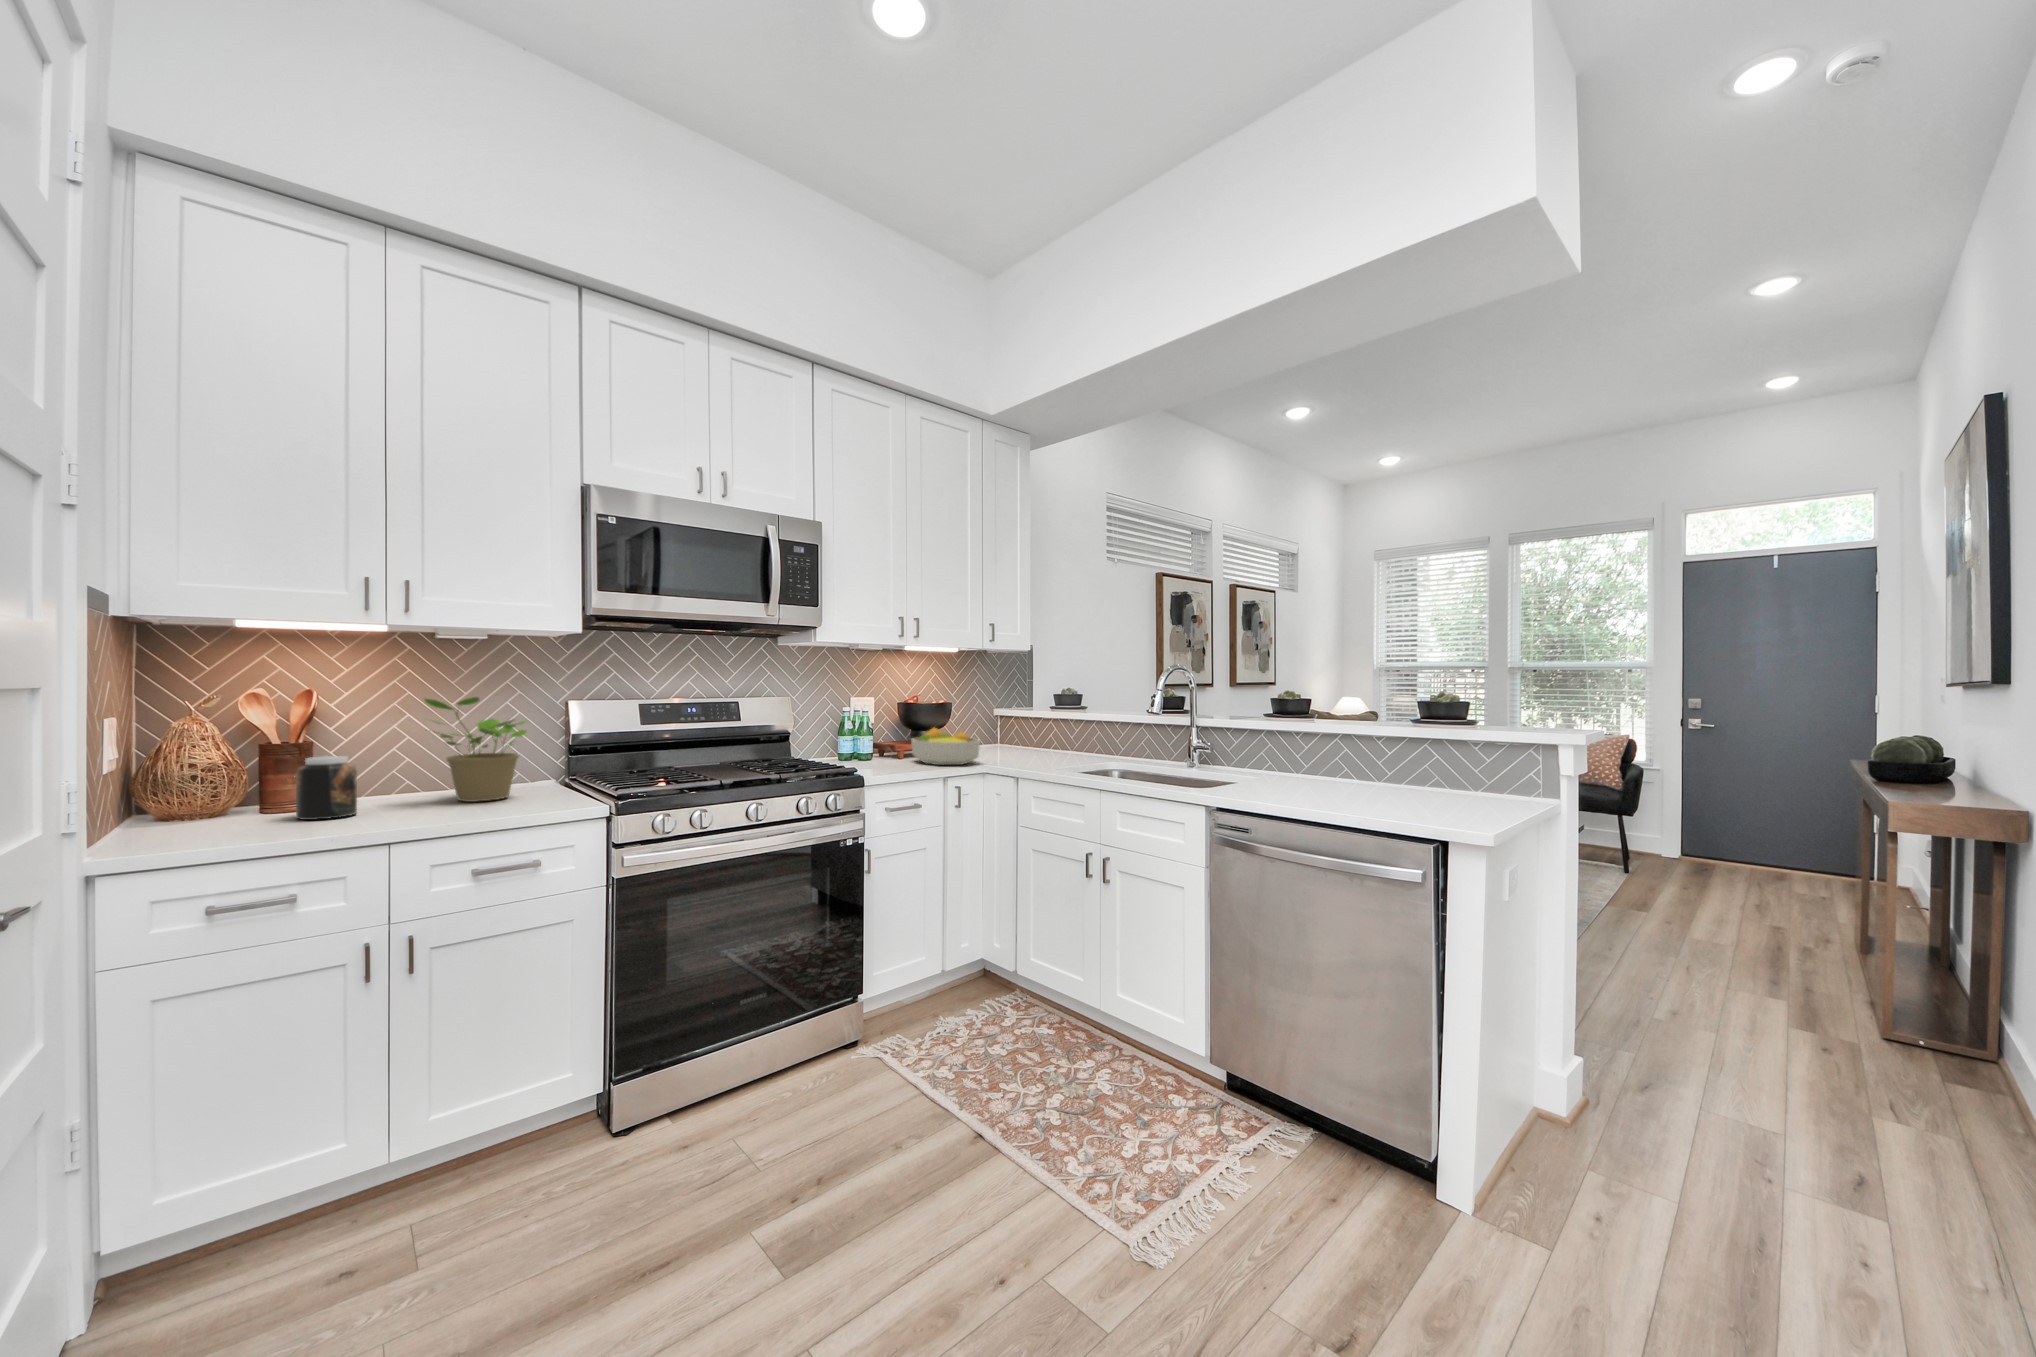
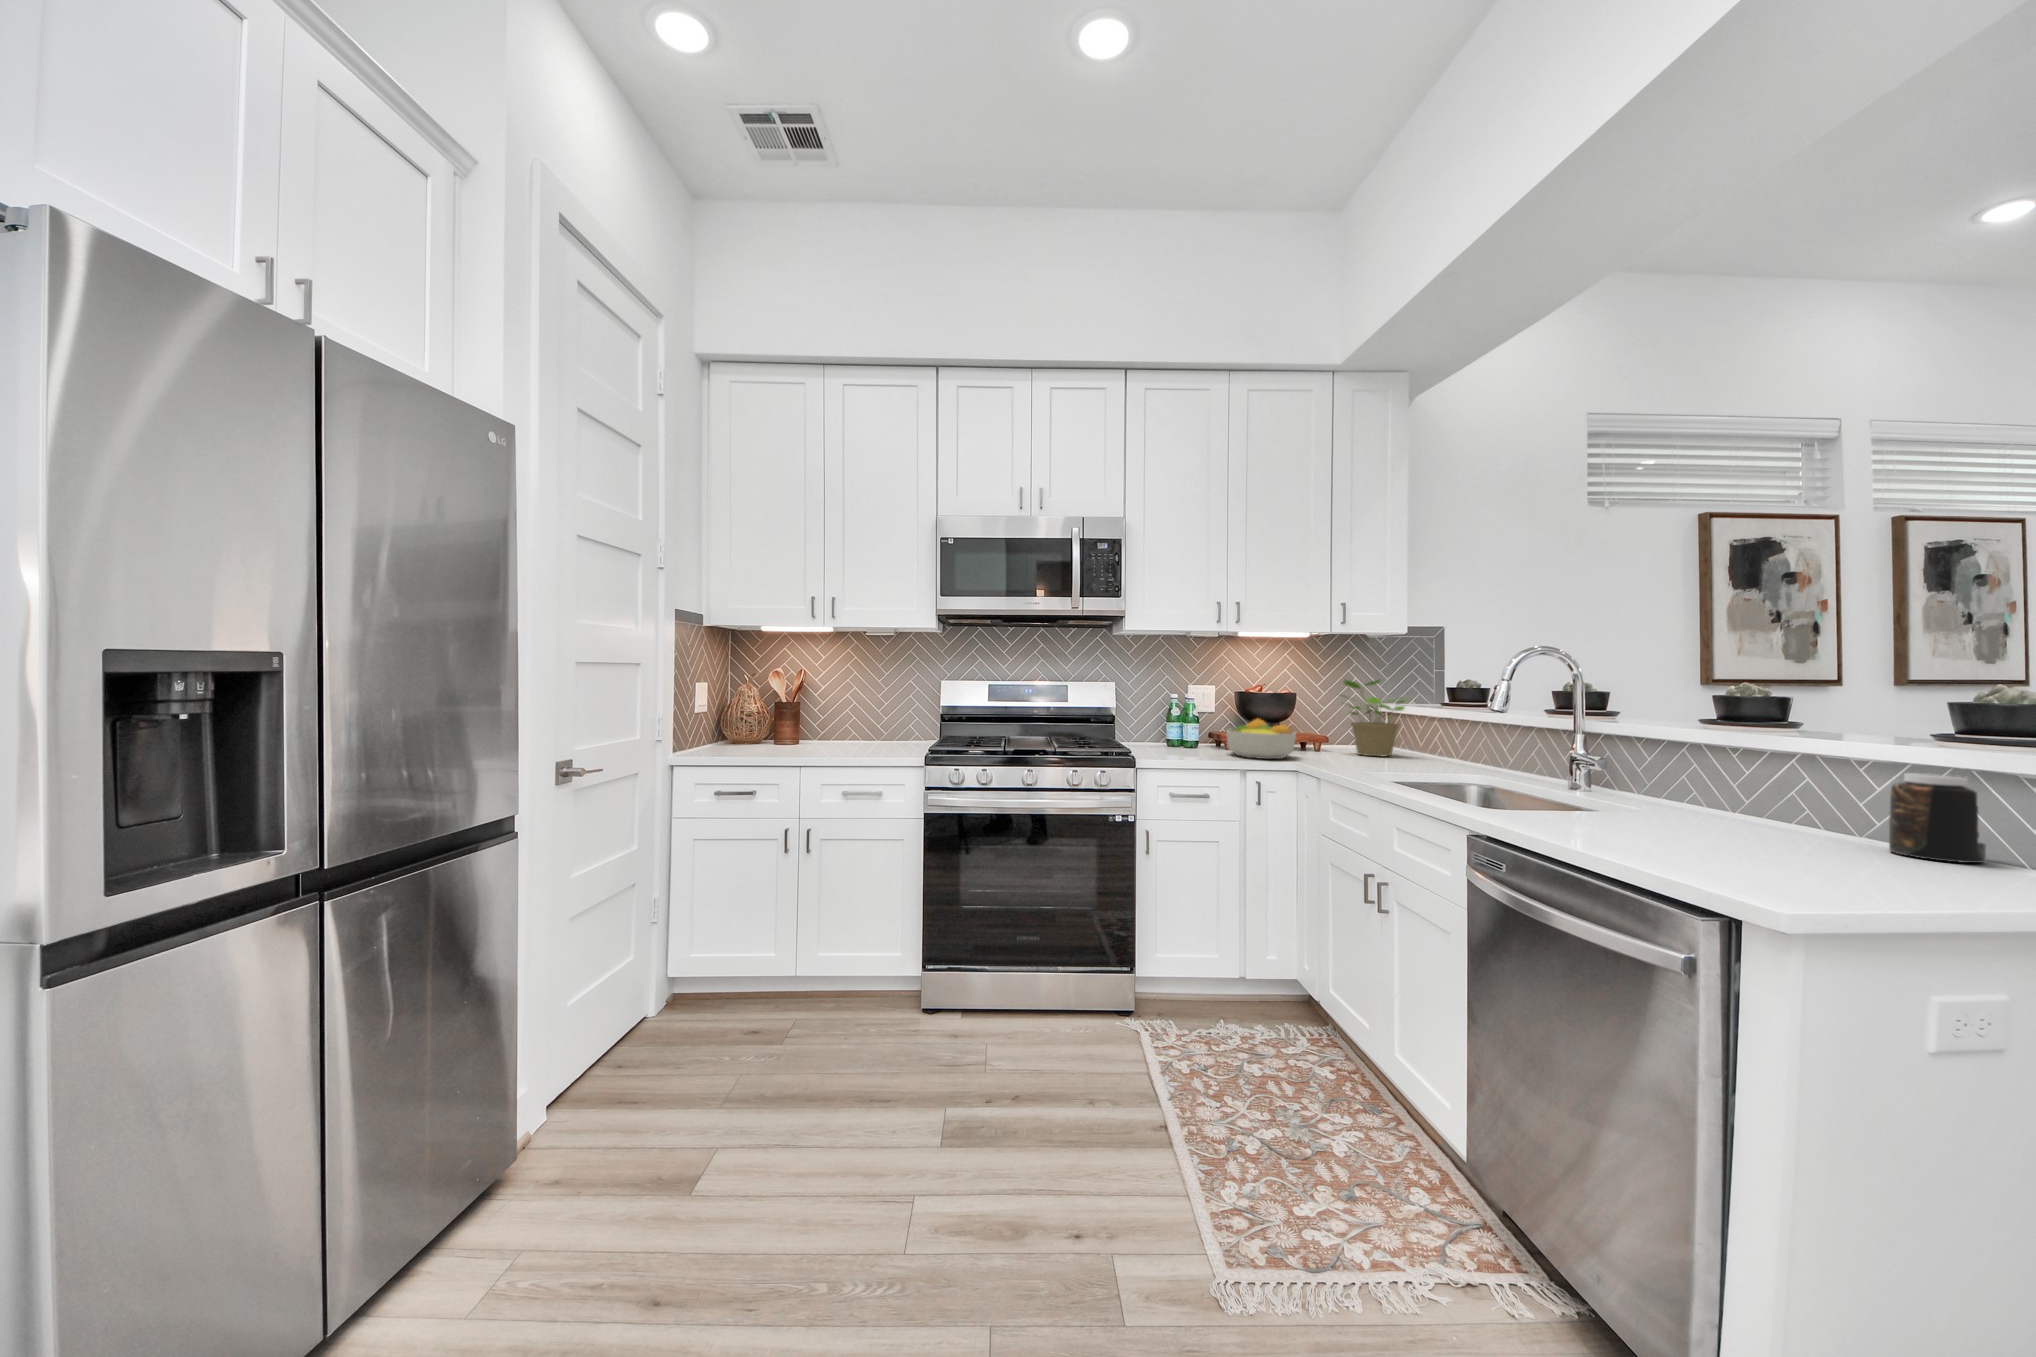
potted plant: present [425,697,526,802] -> present [1343,680,1408,757]
jar: present [296,756,357,820] -> present [1889,773,1986,863]

